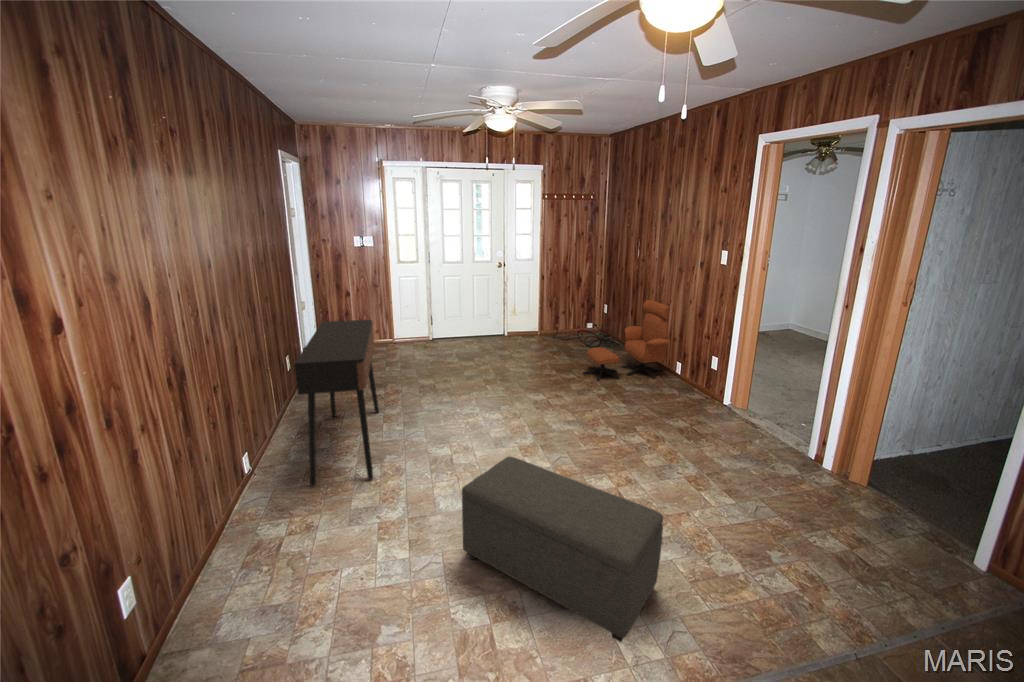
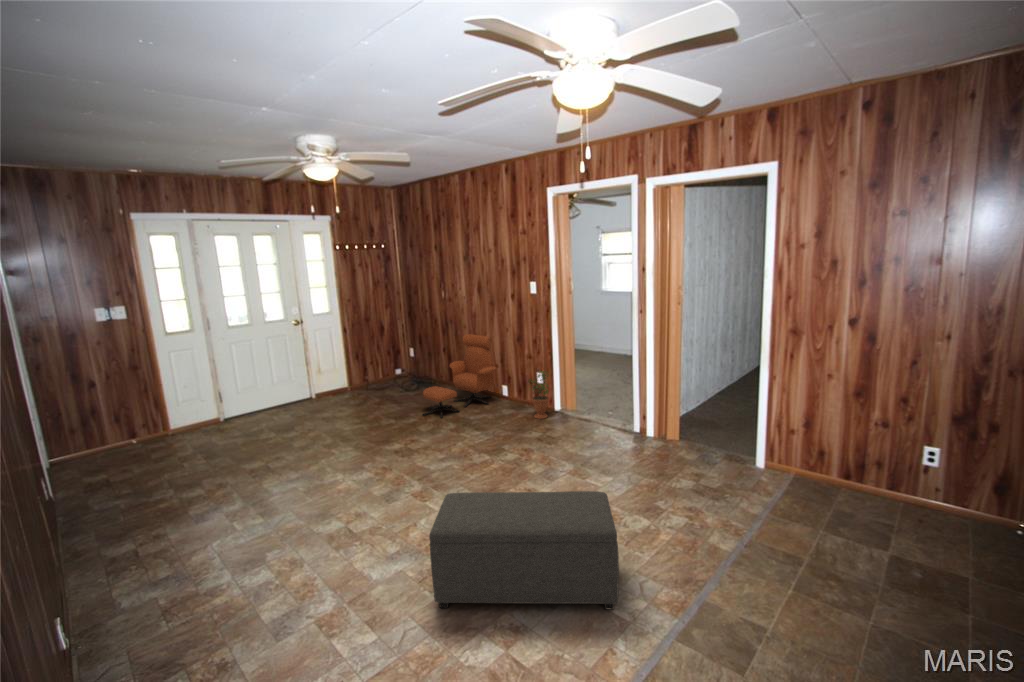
console table: present [294,320,379,486] -> none [119,399,269,623]
potted plant: none [692,352,723,409] -> present [531,371,549,419]

